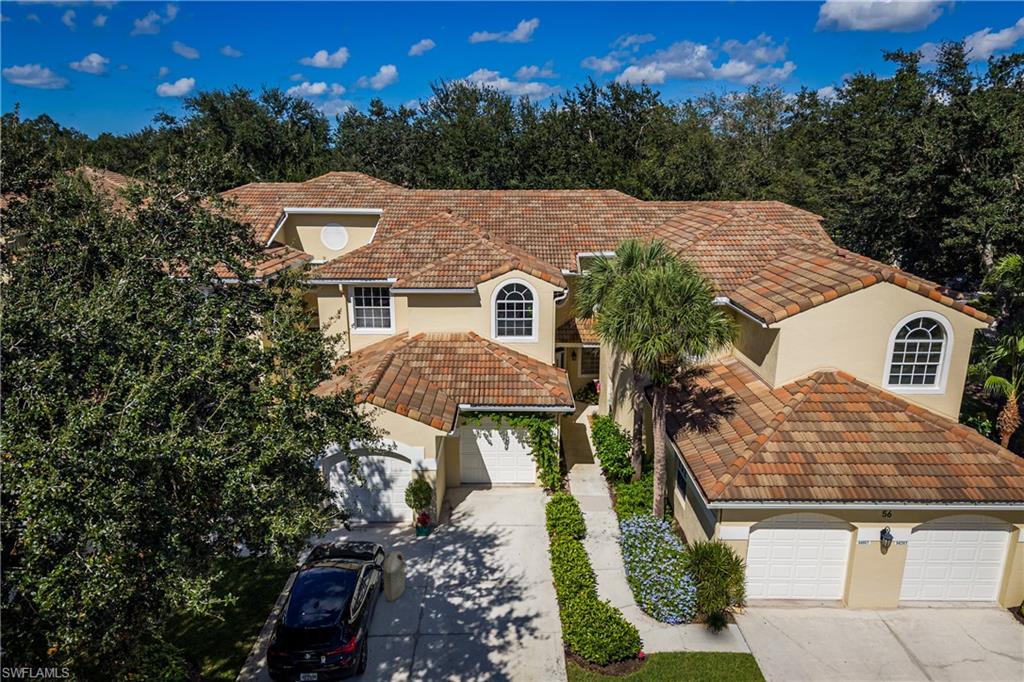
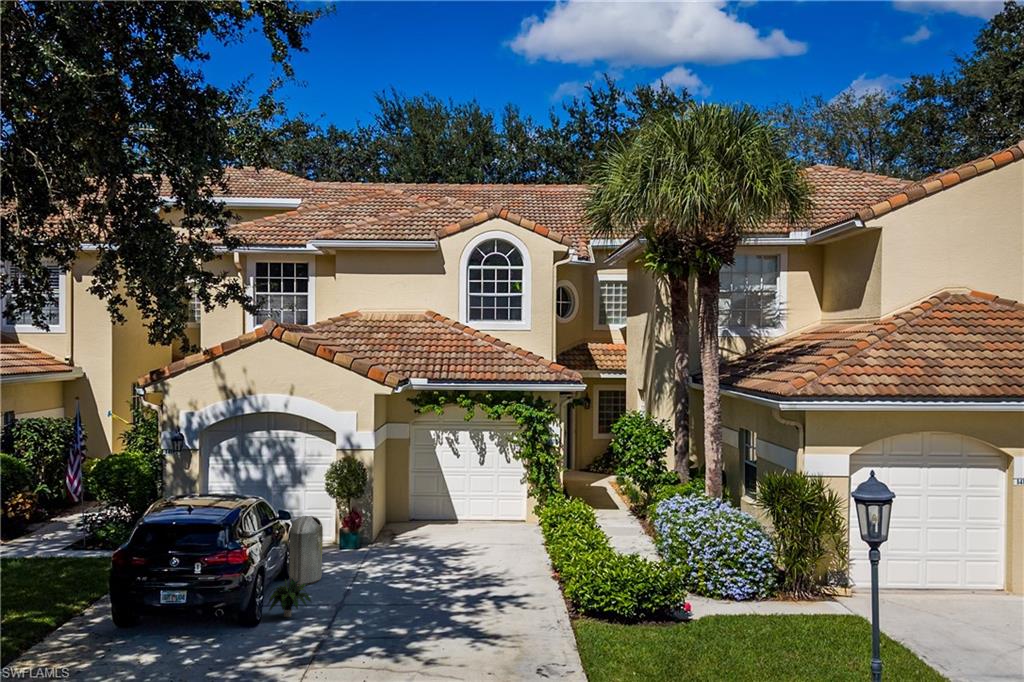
potted plant: present [703,611,728,634] -> present [268,579,311,617]

